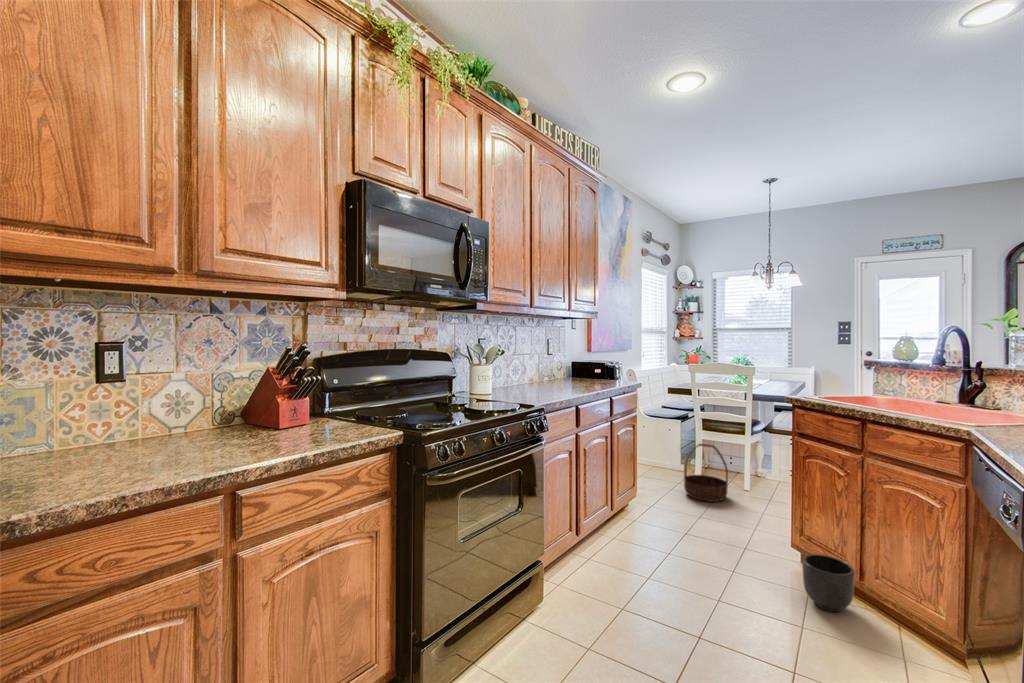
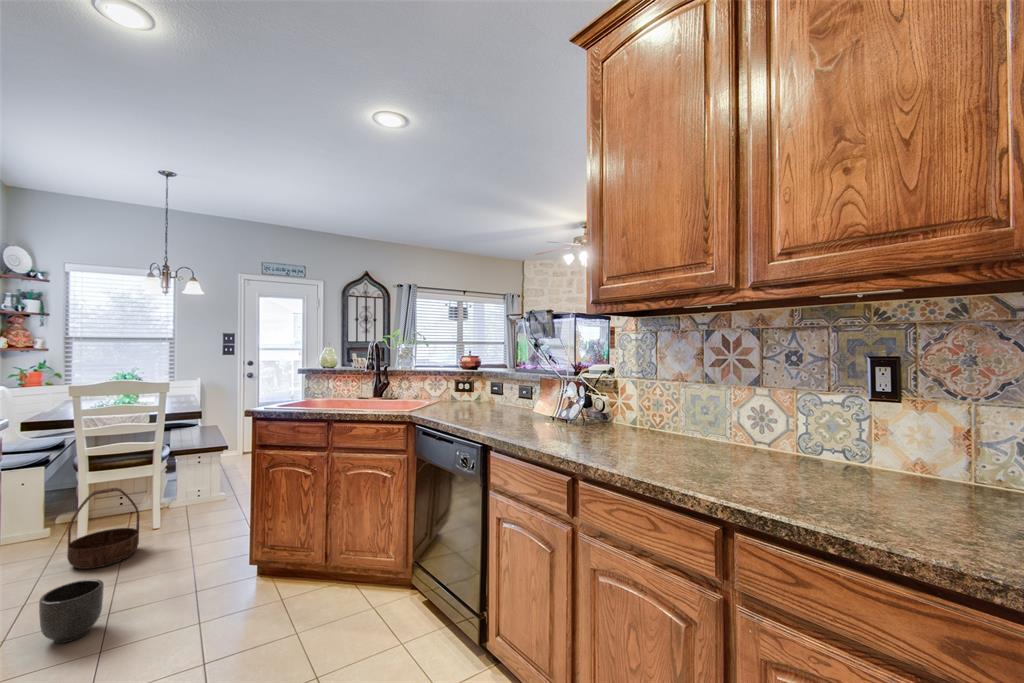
planter: present [803,554,855,612] -> present [39,579,104,643]

